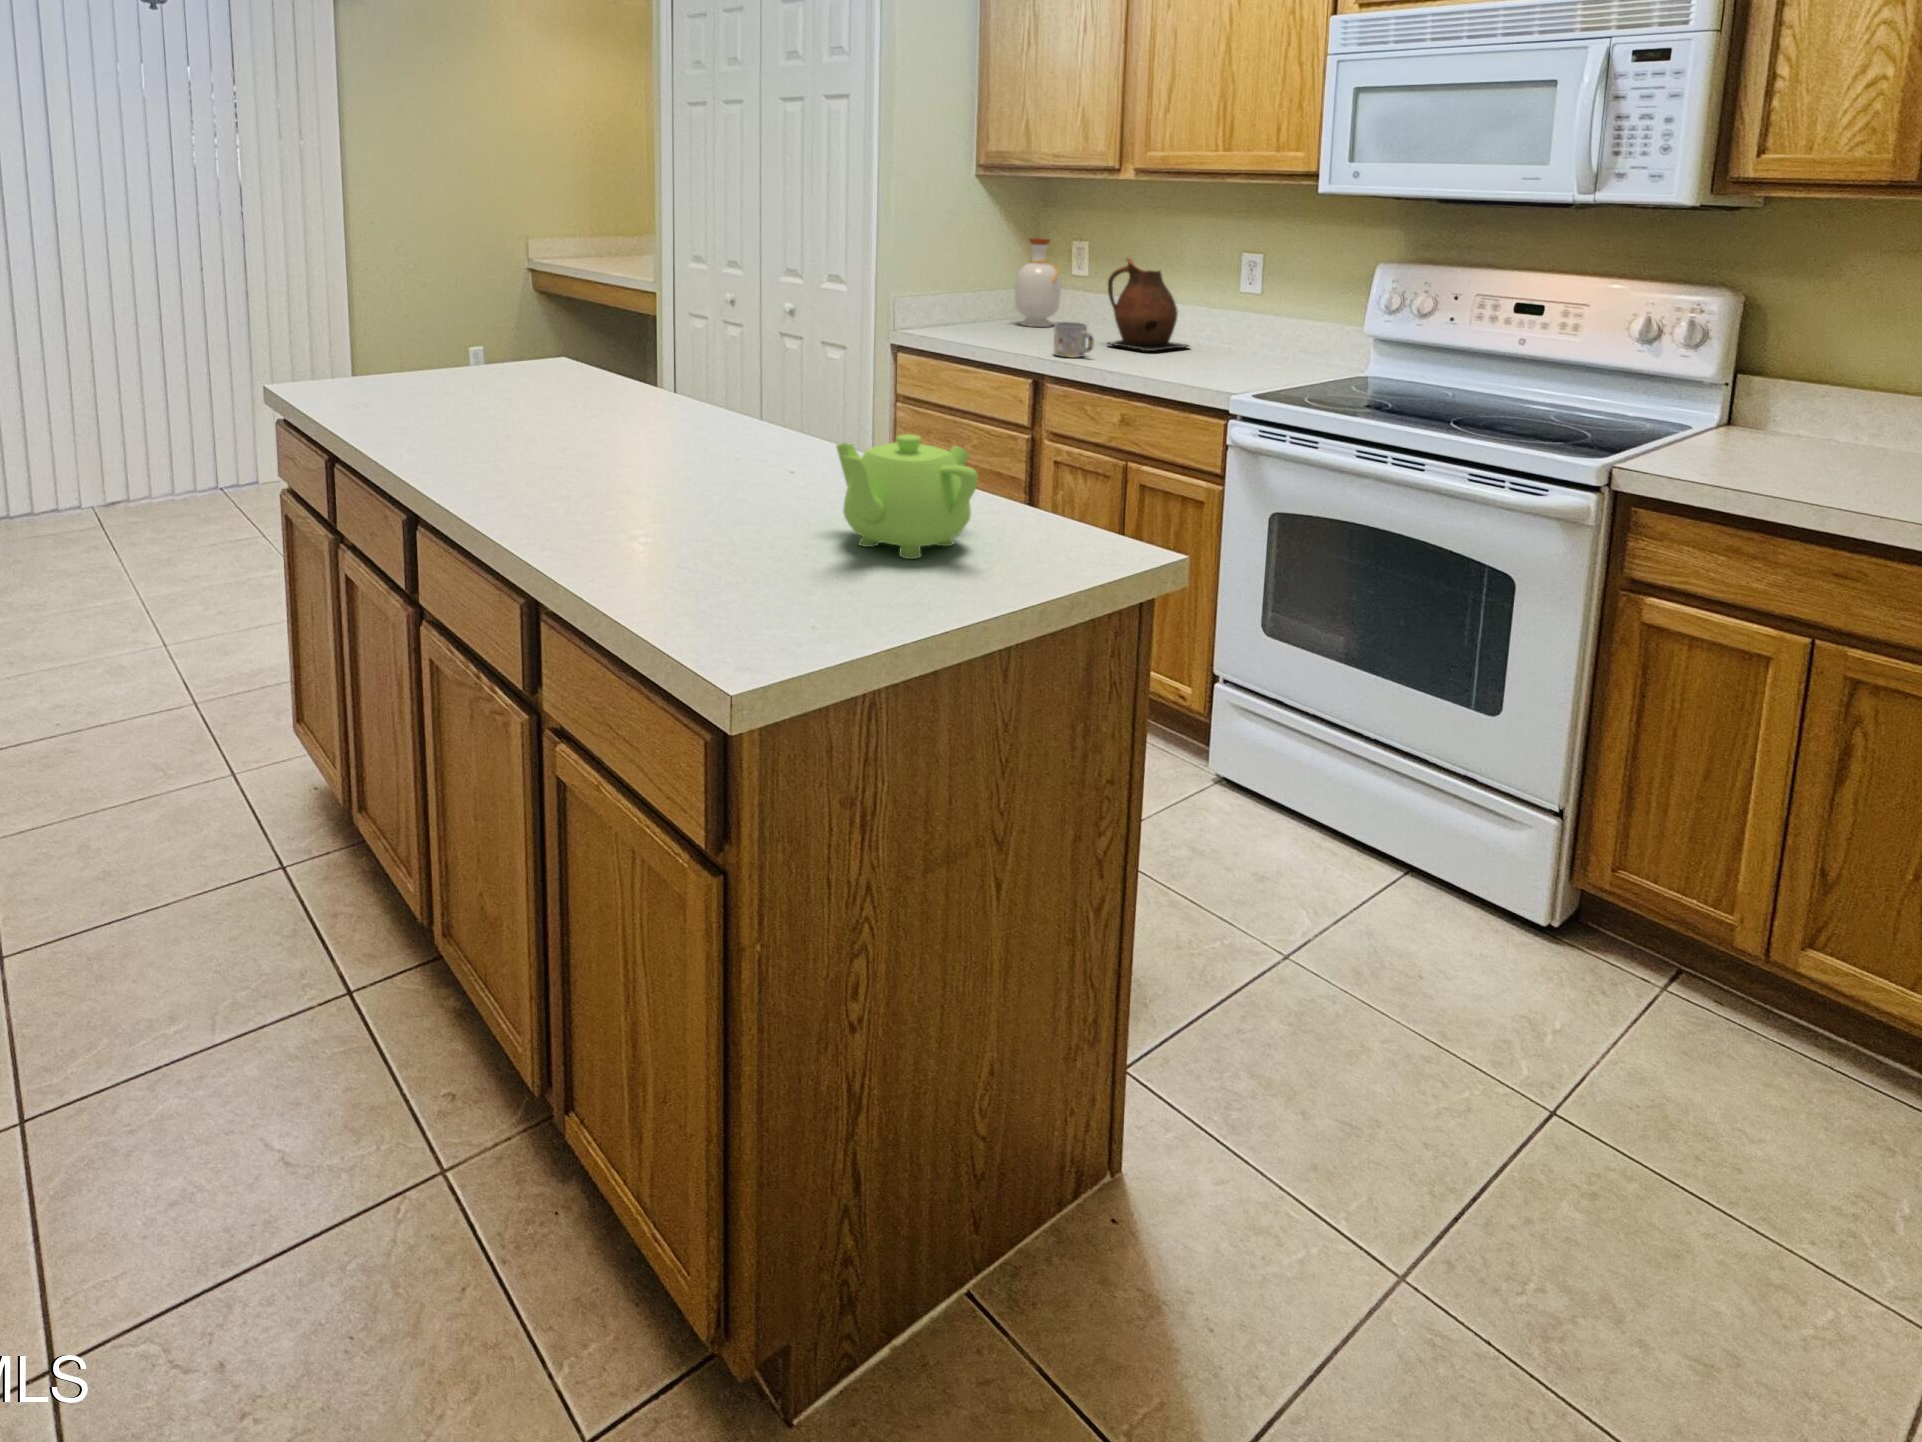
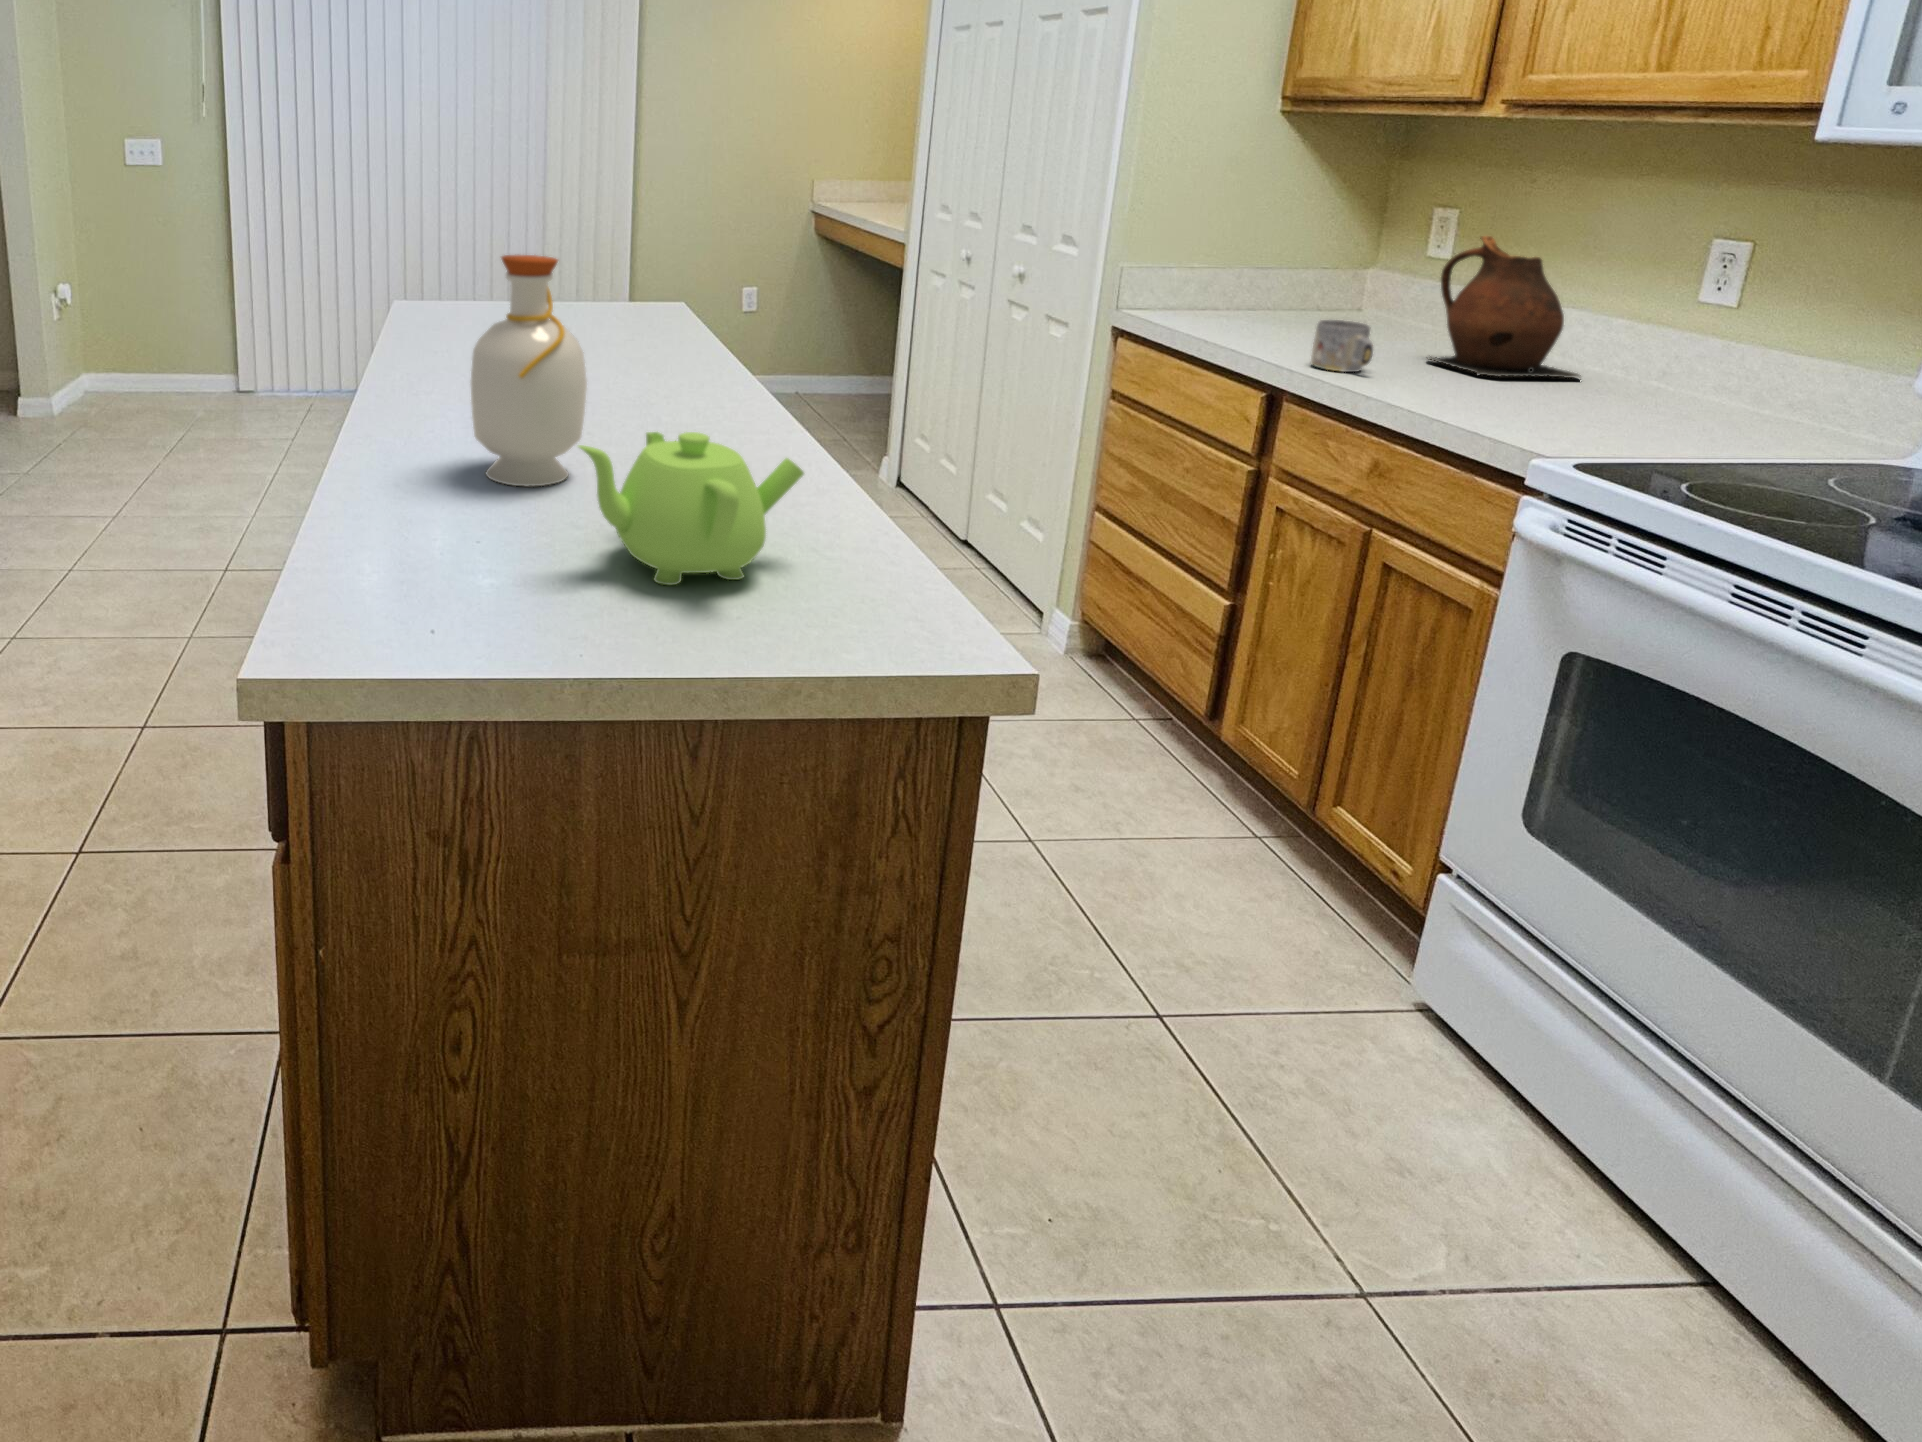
bottle: present [1015,238,1061,327] -> present [471,255,587,486]

